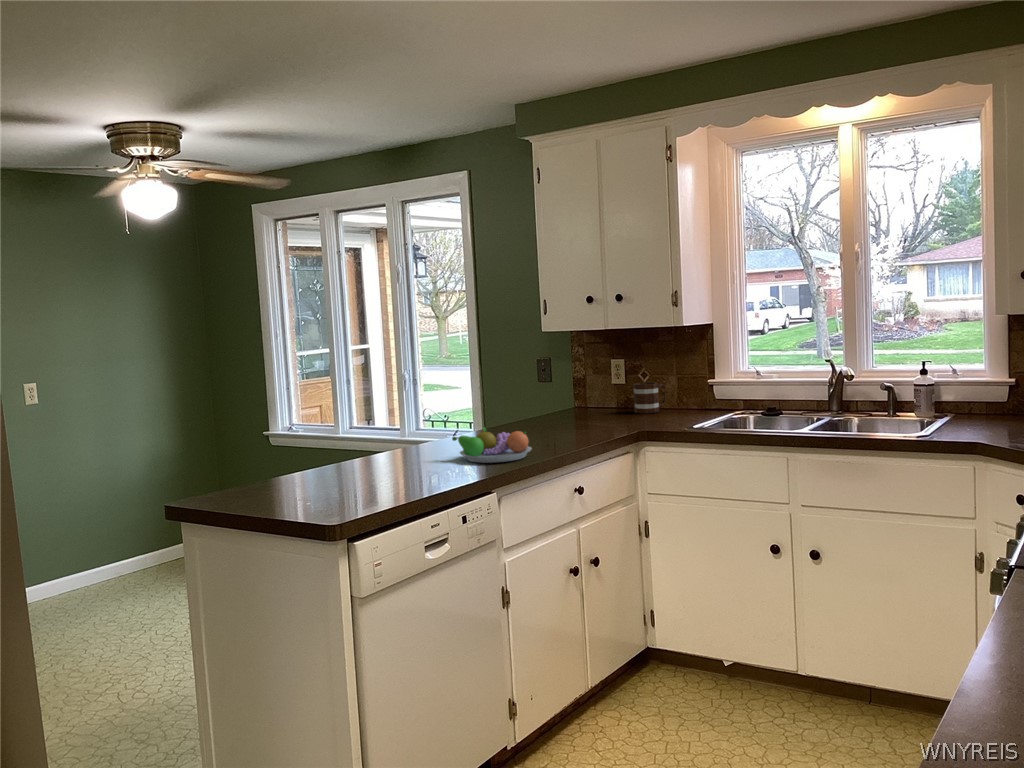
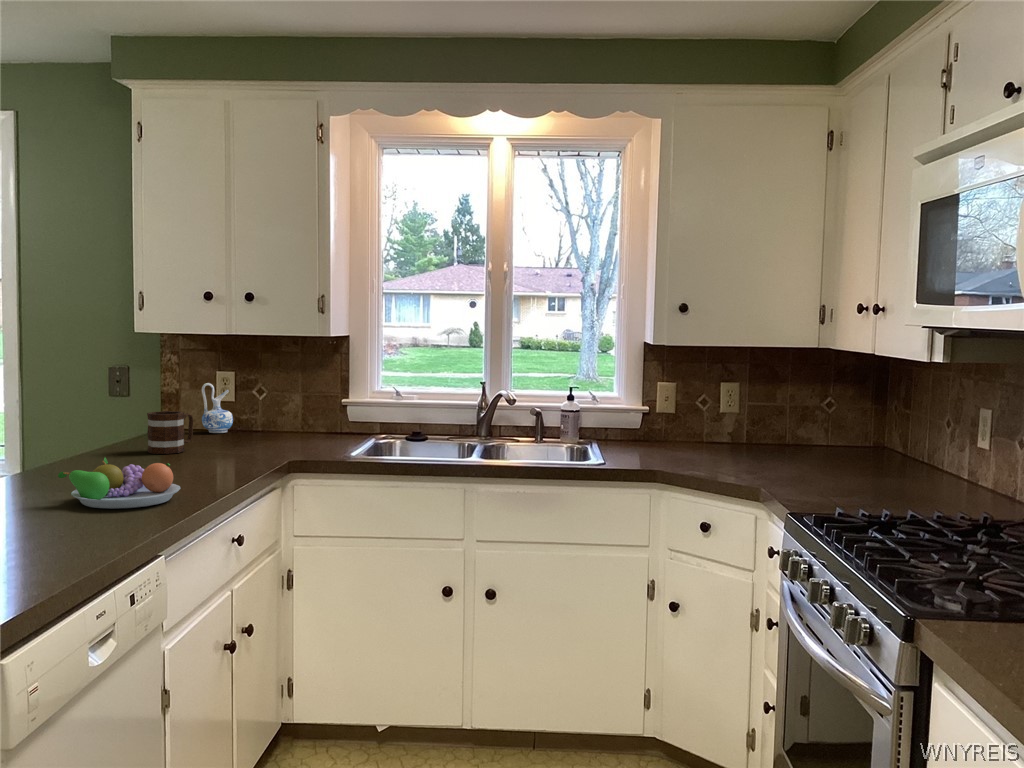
ceramic pitcher: none [599,369,624,410] -> present [202,383,233,433]
mug: present [633,383,666,413] -> present [147,411,193,454]

